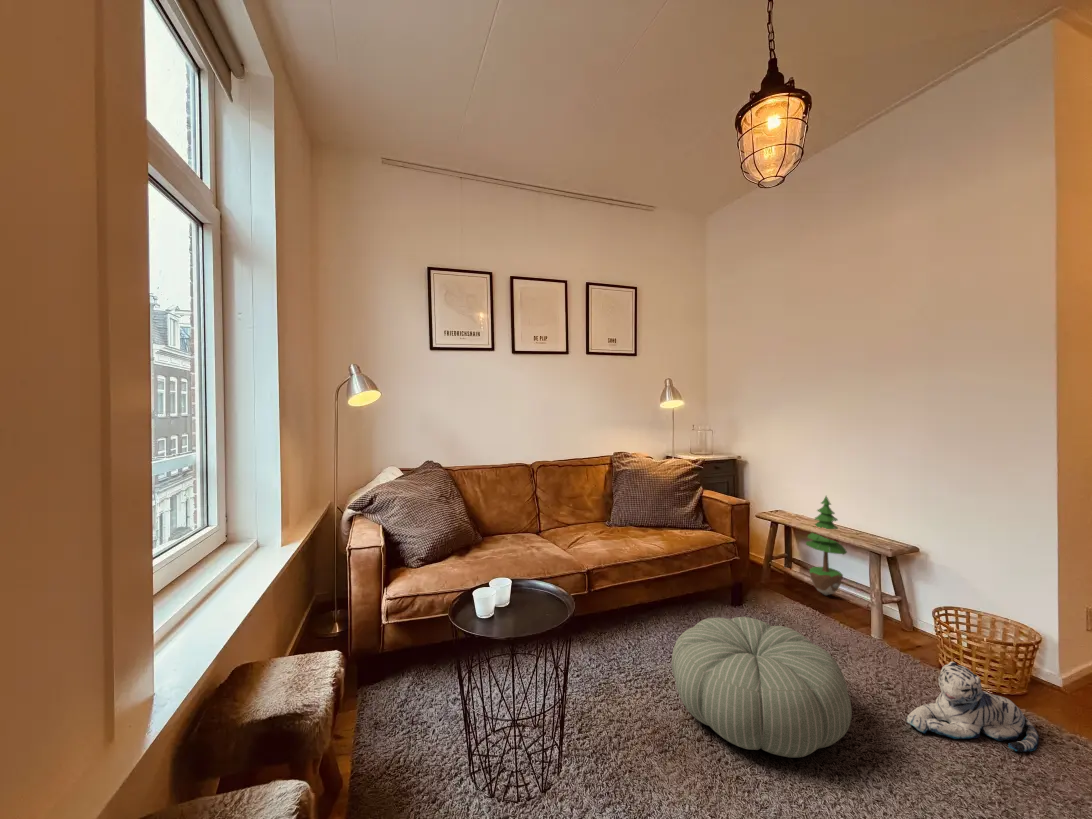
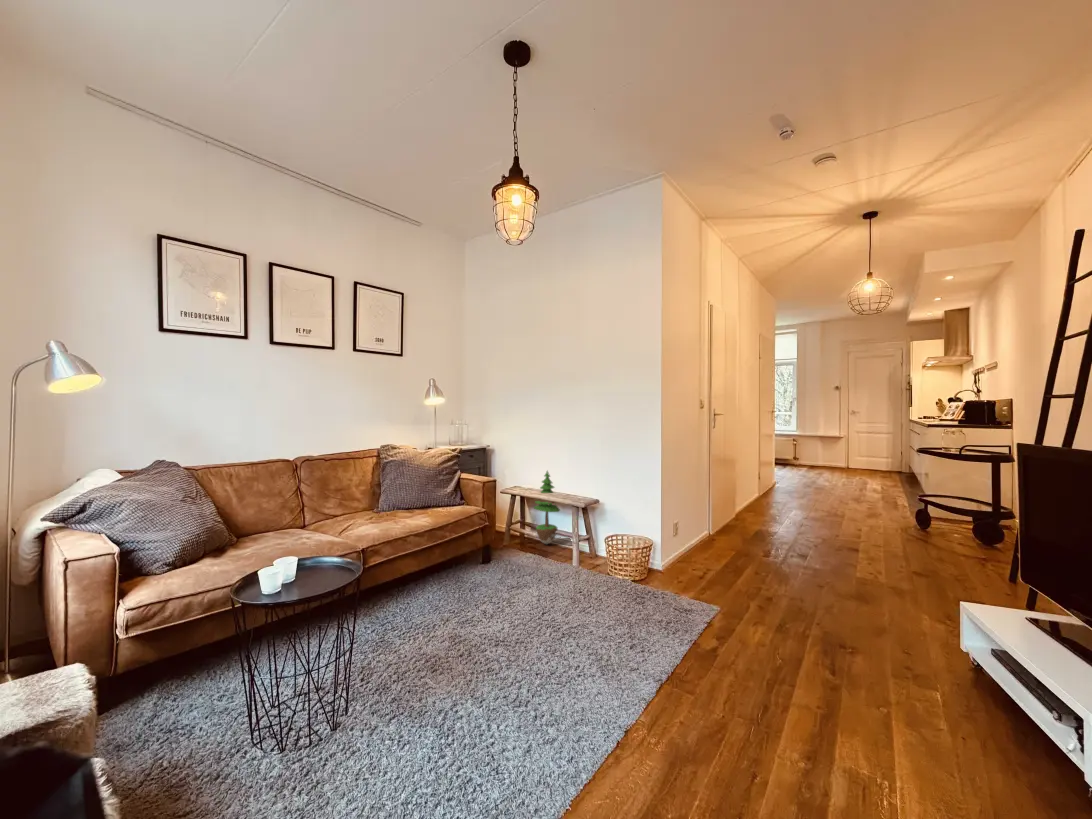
pouf: present [672,617,852,758] -> none [439,563,560,652]
plush toy: present [906,662,1039,752] -> none [591,564,654,612]

